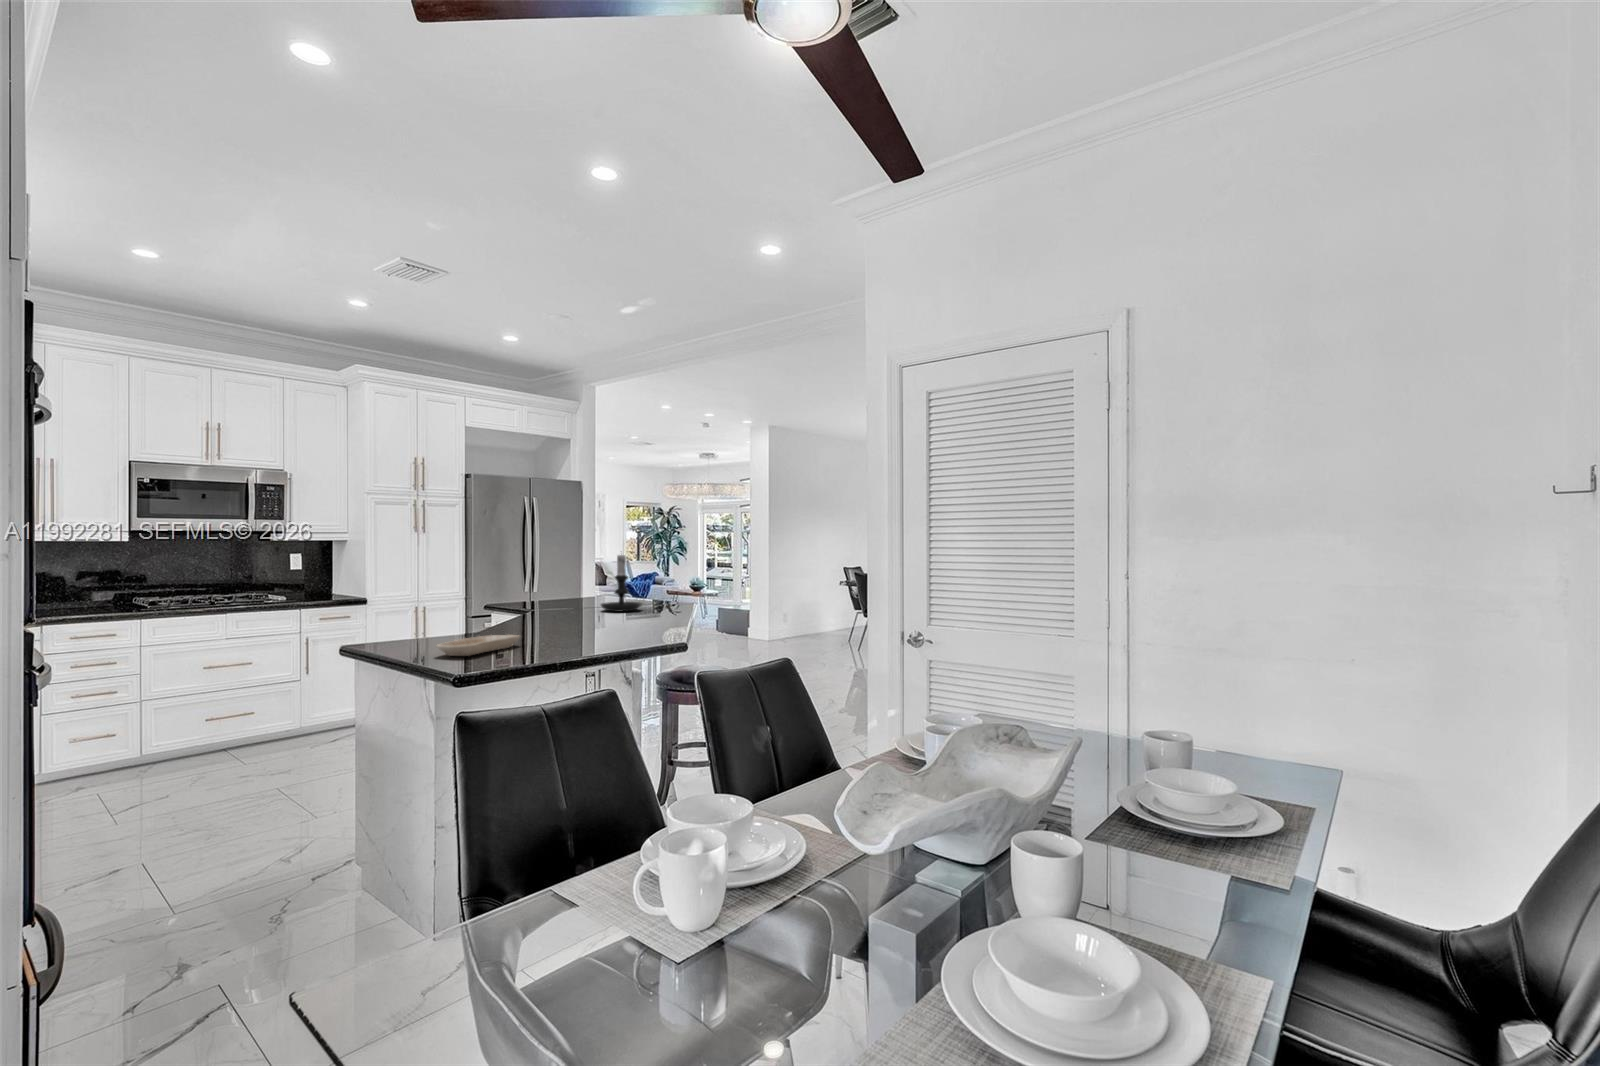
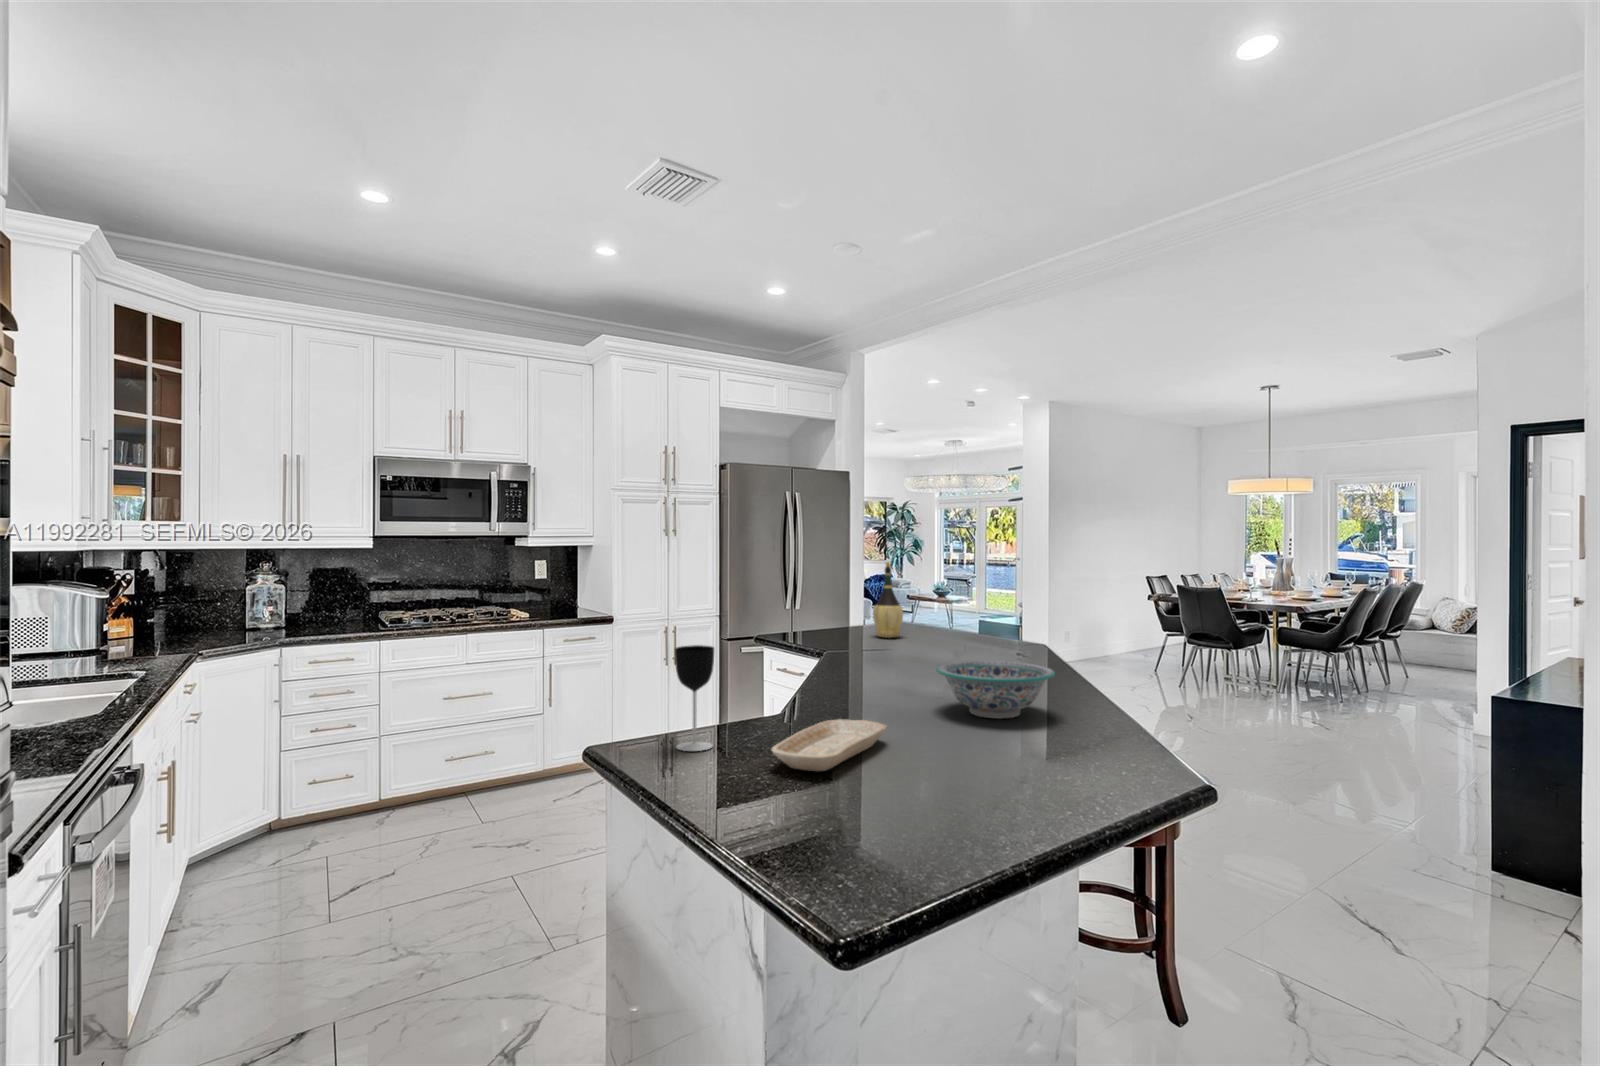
wine bottle: none [570,548,593,603] -> present [873,562,903,638]
candle holder: present [601,555,642,612] -> none [930,569,990,657]
wine glass: none [378,590,406,653] -> present [675,645,714,751]
decorative bowl: none [569,604,643,635] -> present [936,661,1055,719]

